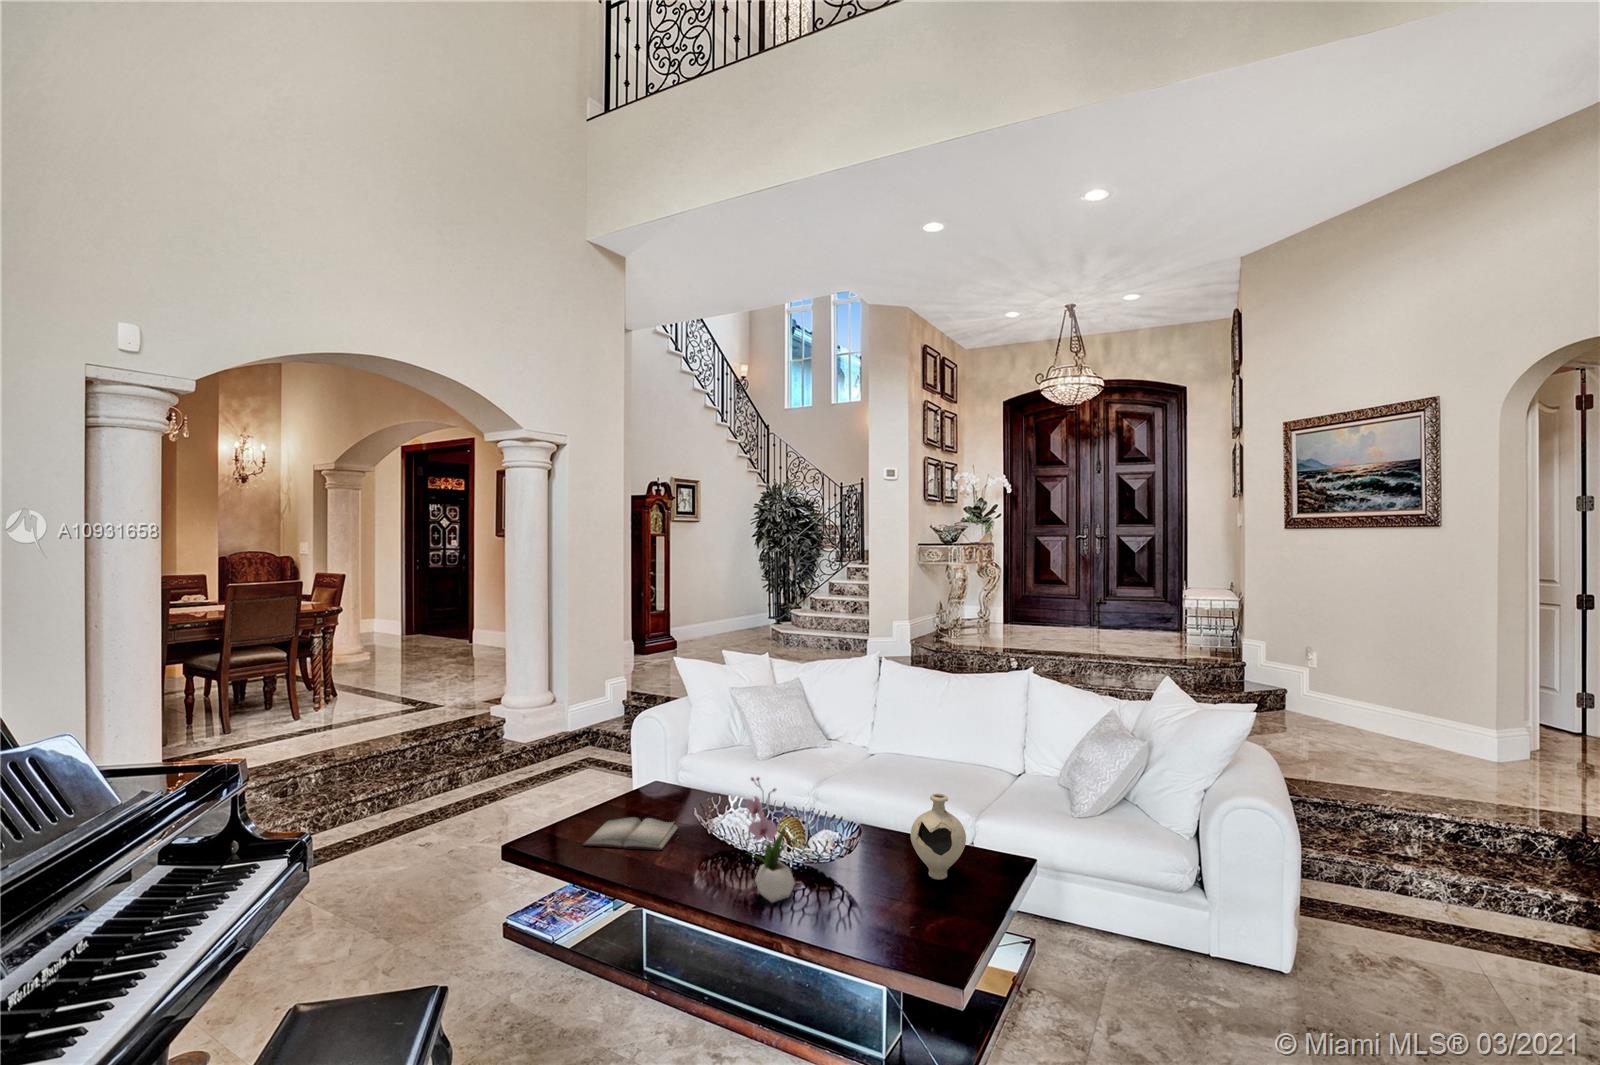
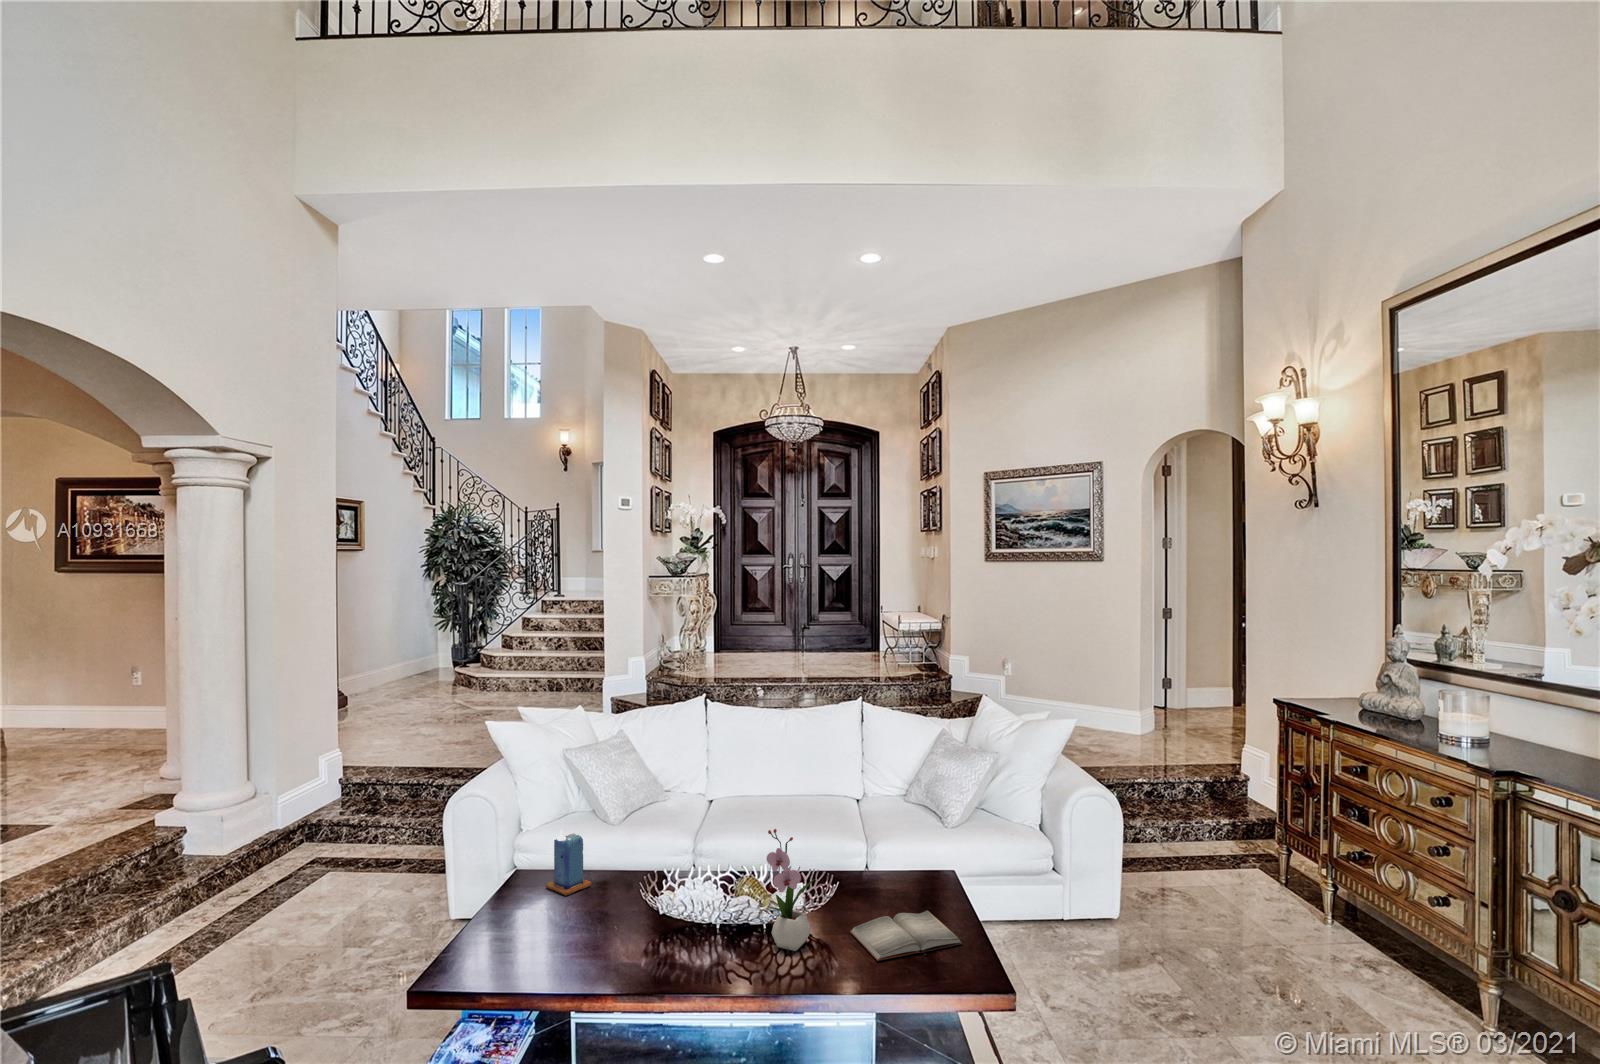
candle: none [642,753,676,811] -> present [546,830,592,896]
decorative vase: present [911,794,966,880] -> none [879,819,929,898]
hardback book: present [584,817,678,850] -> present [850,910,962,961]

